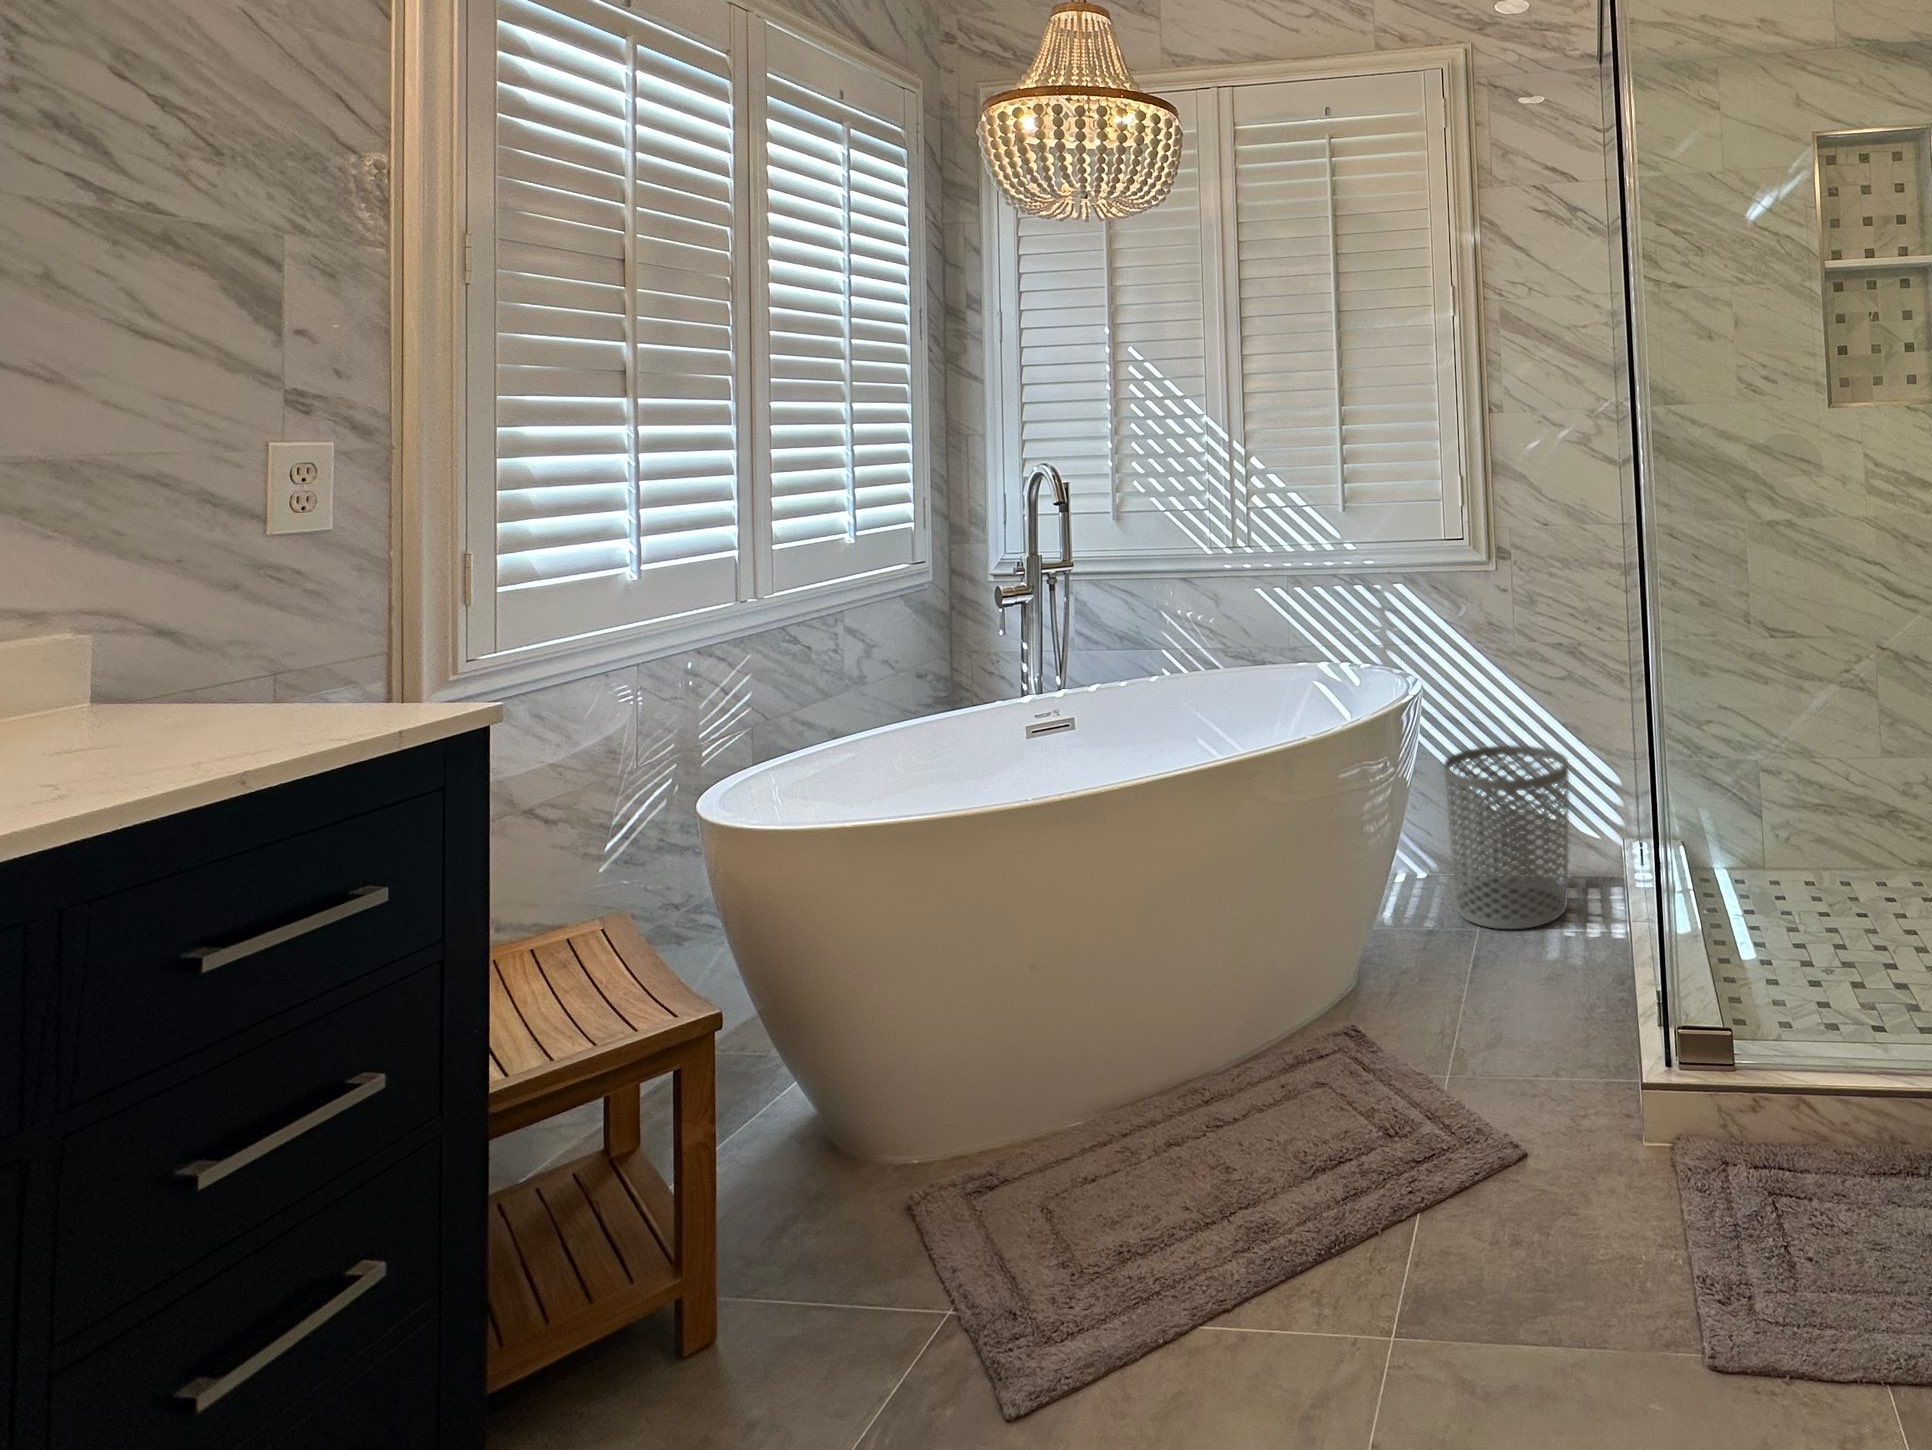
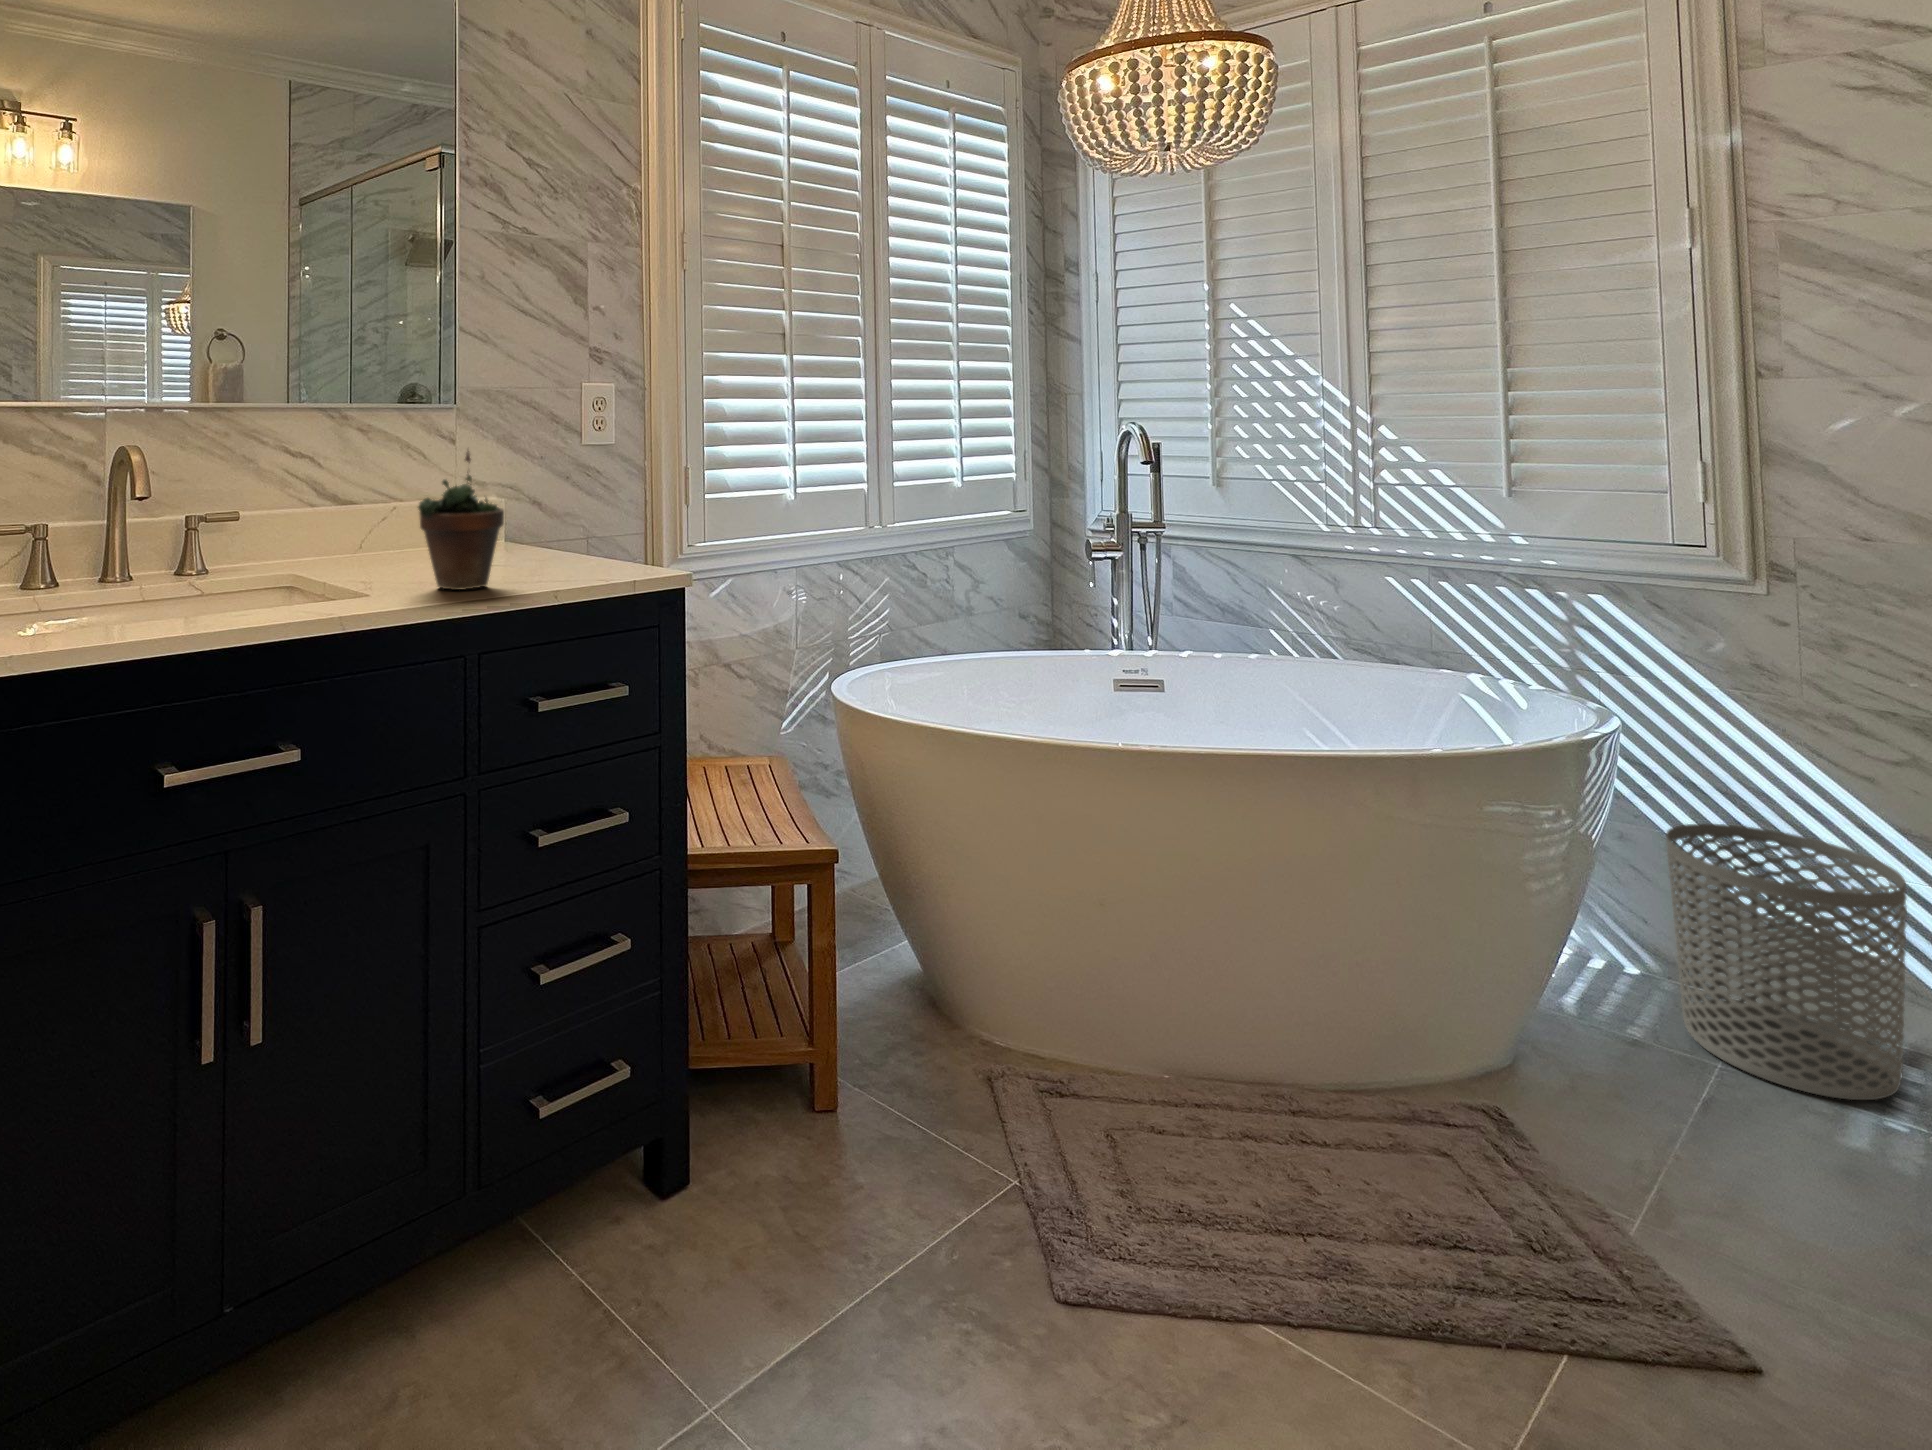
succulent plant: none [77,532,251,744] -> present [418,451,504,590]

